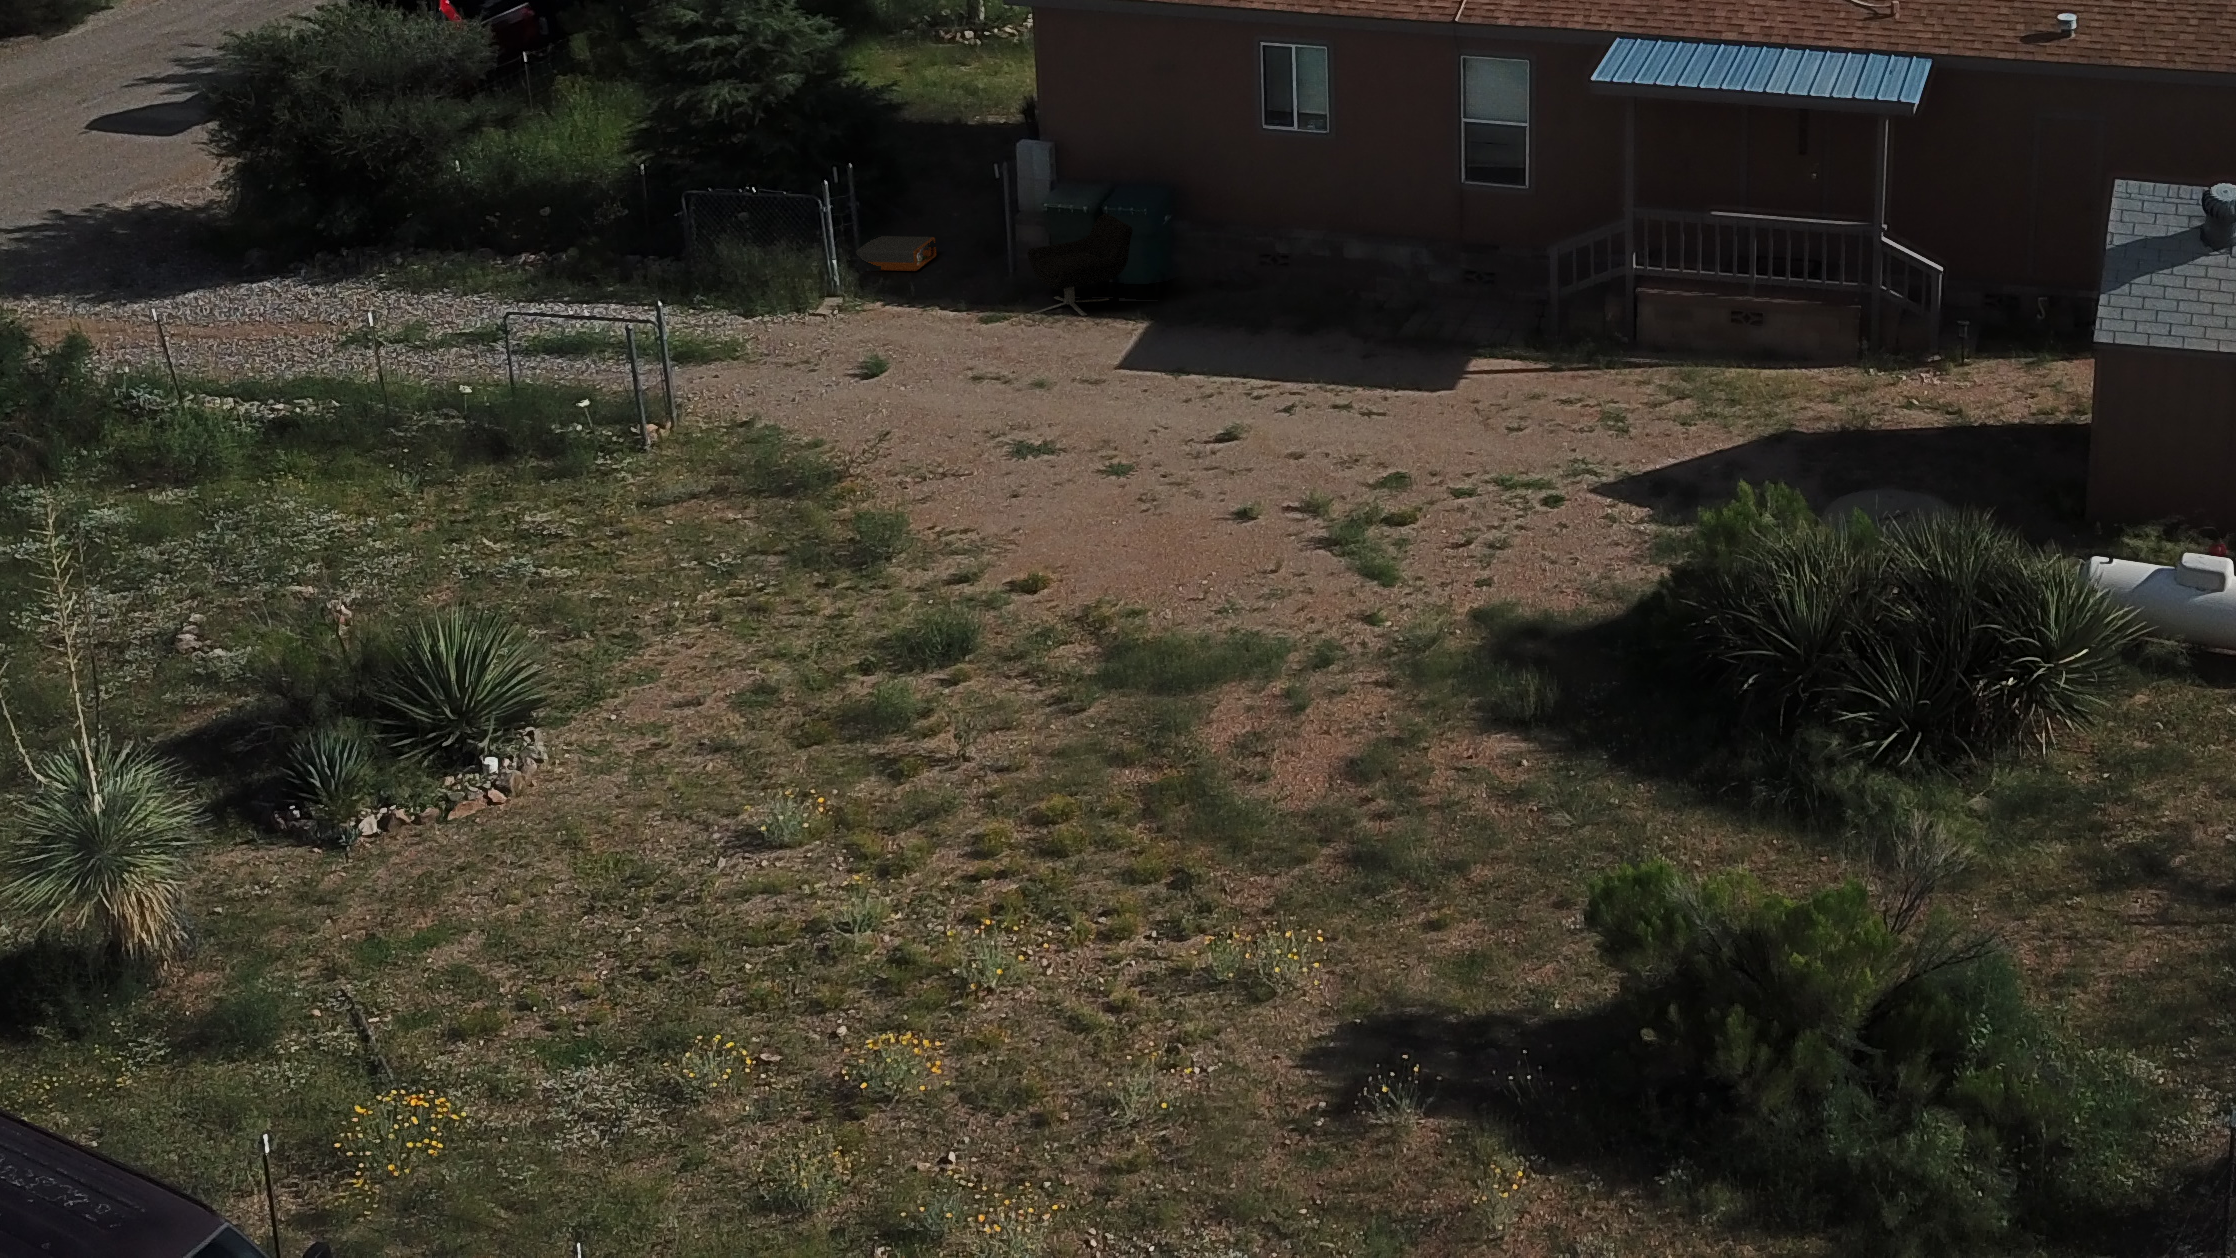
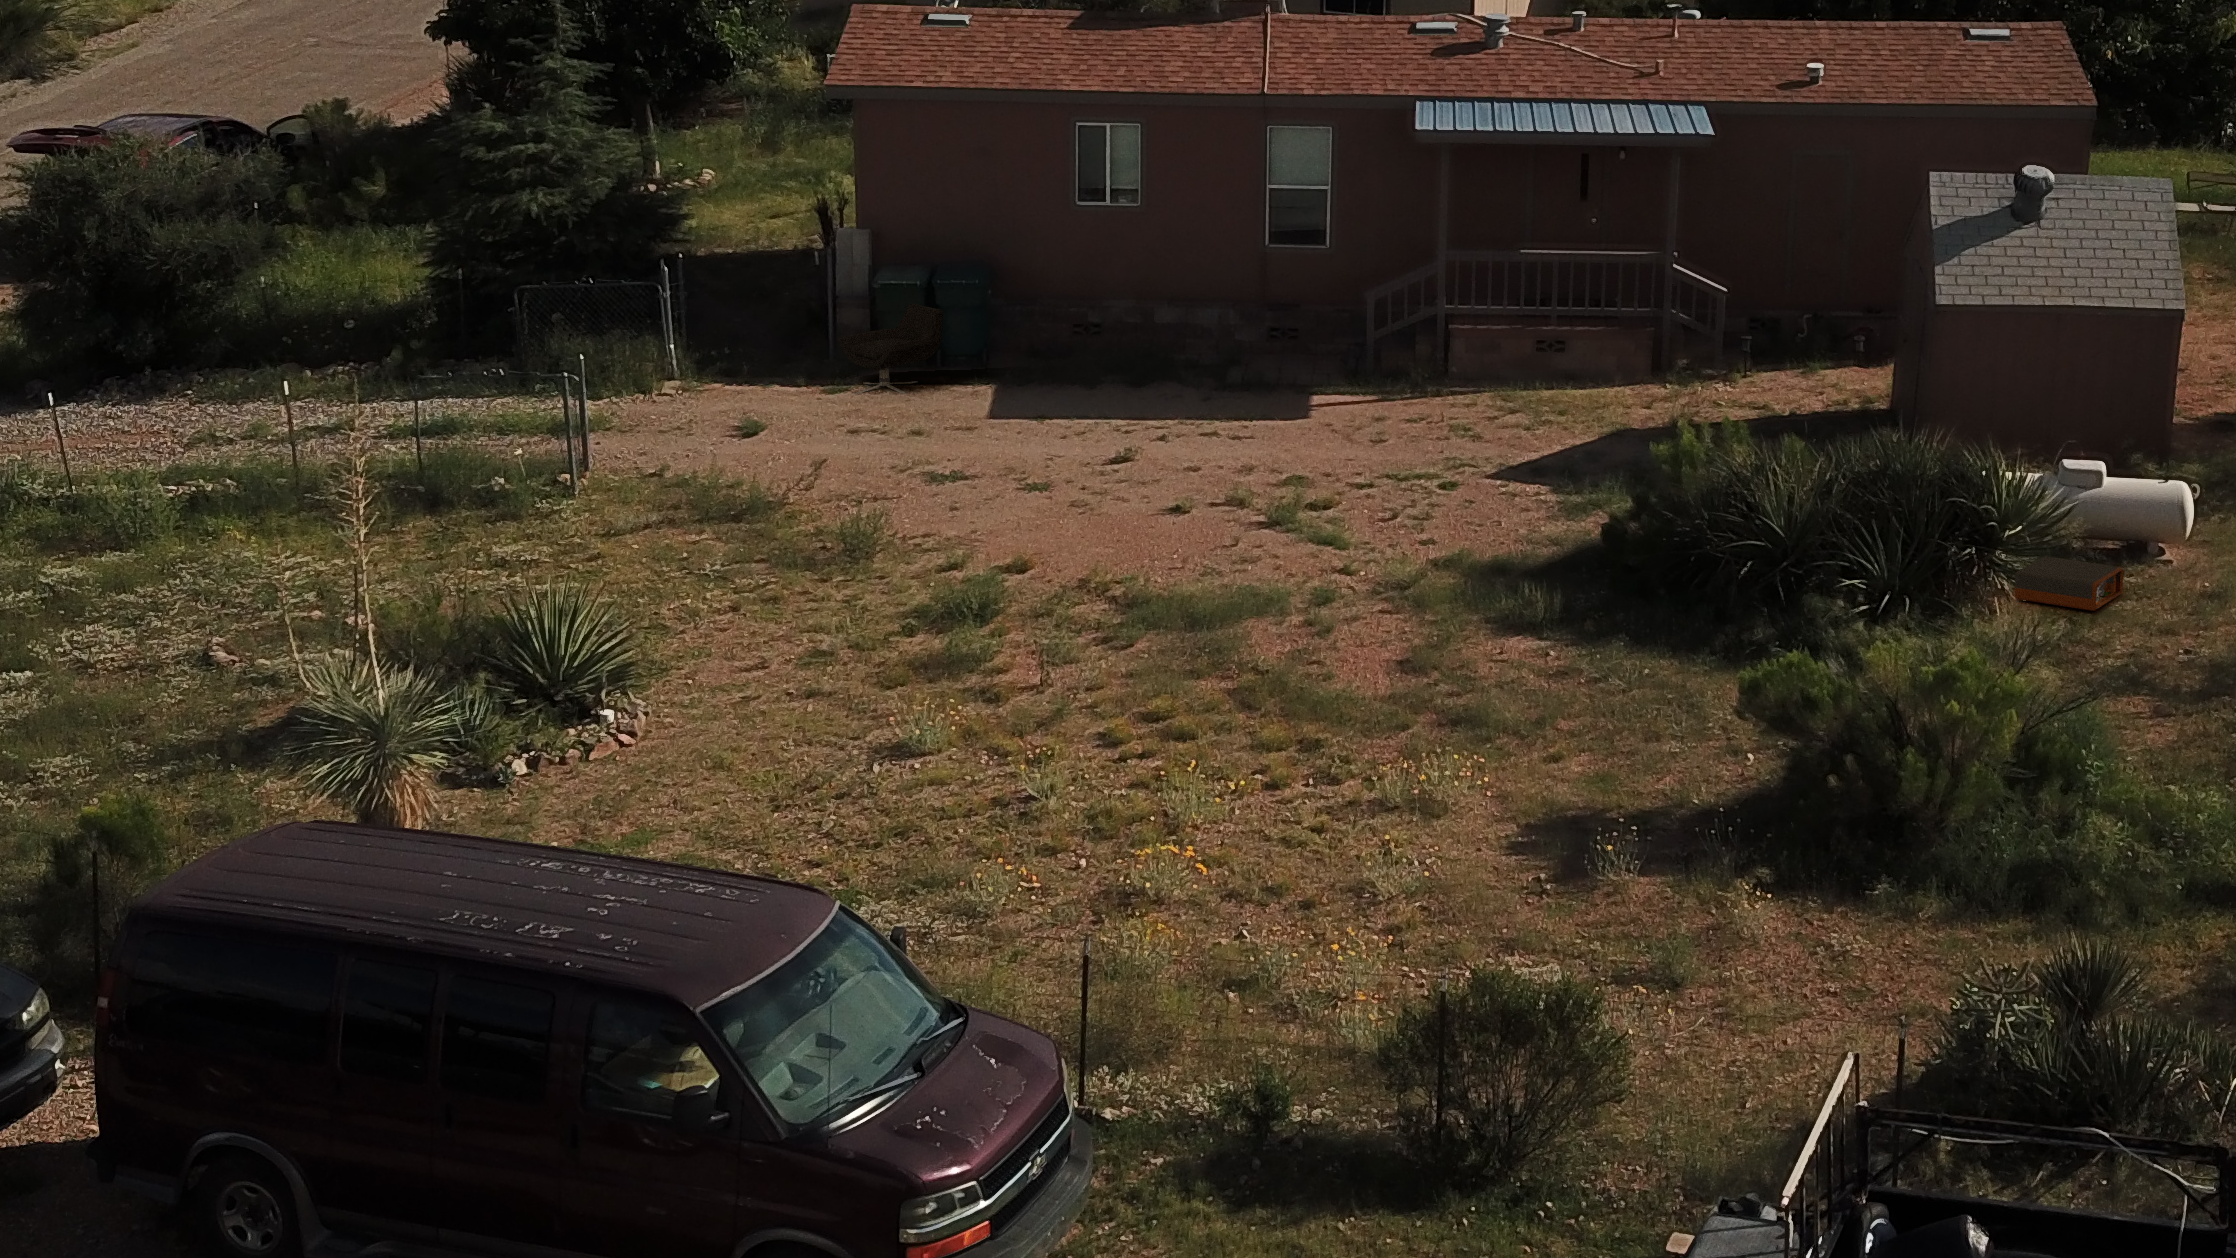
storage box: present [856,236,936,271] -> present [2015,556,2123,611]

